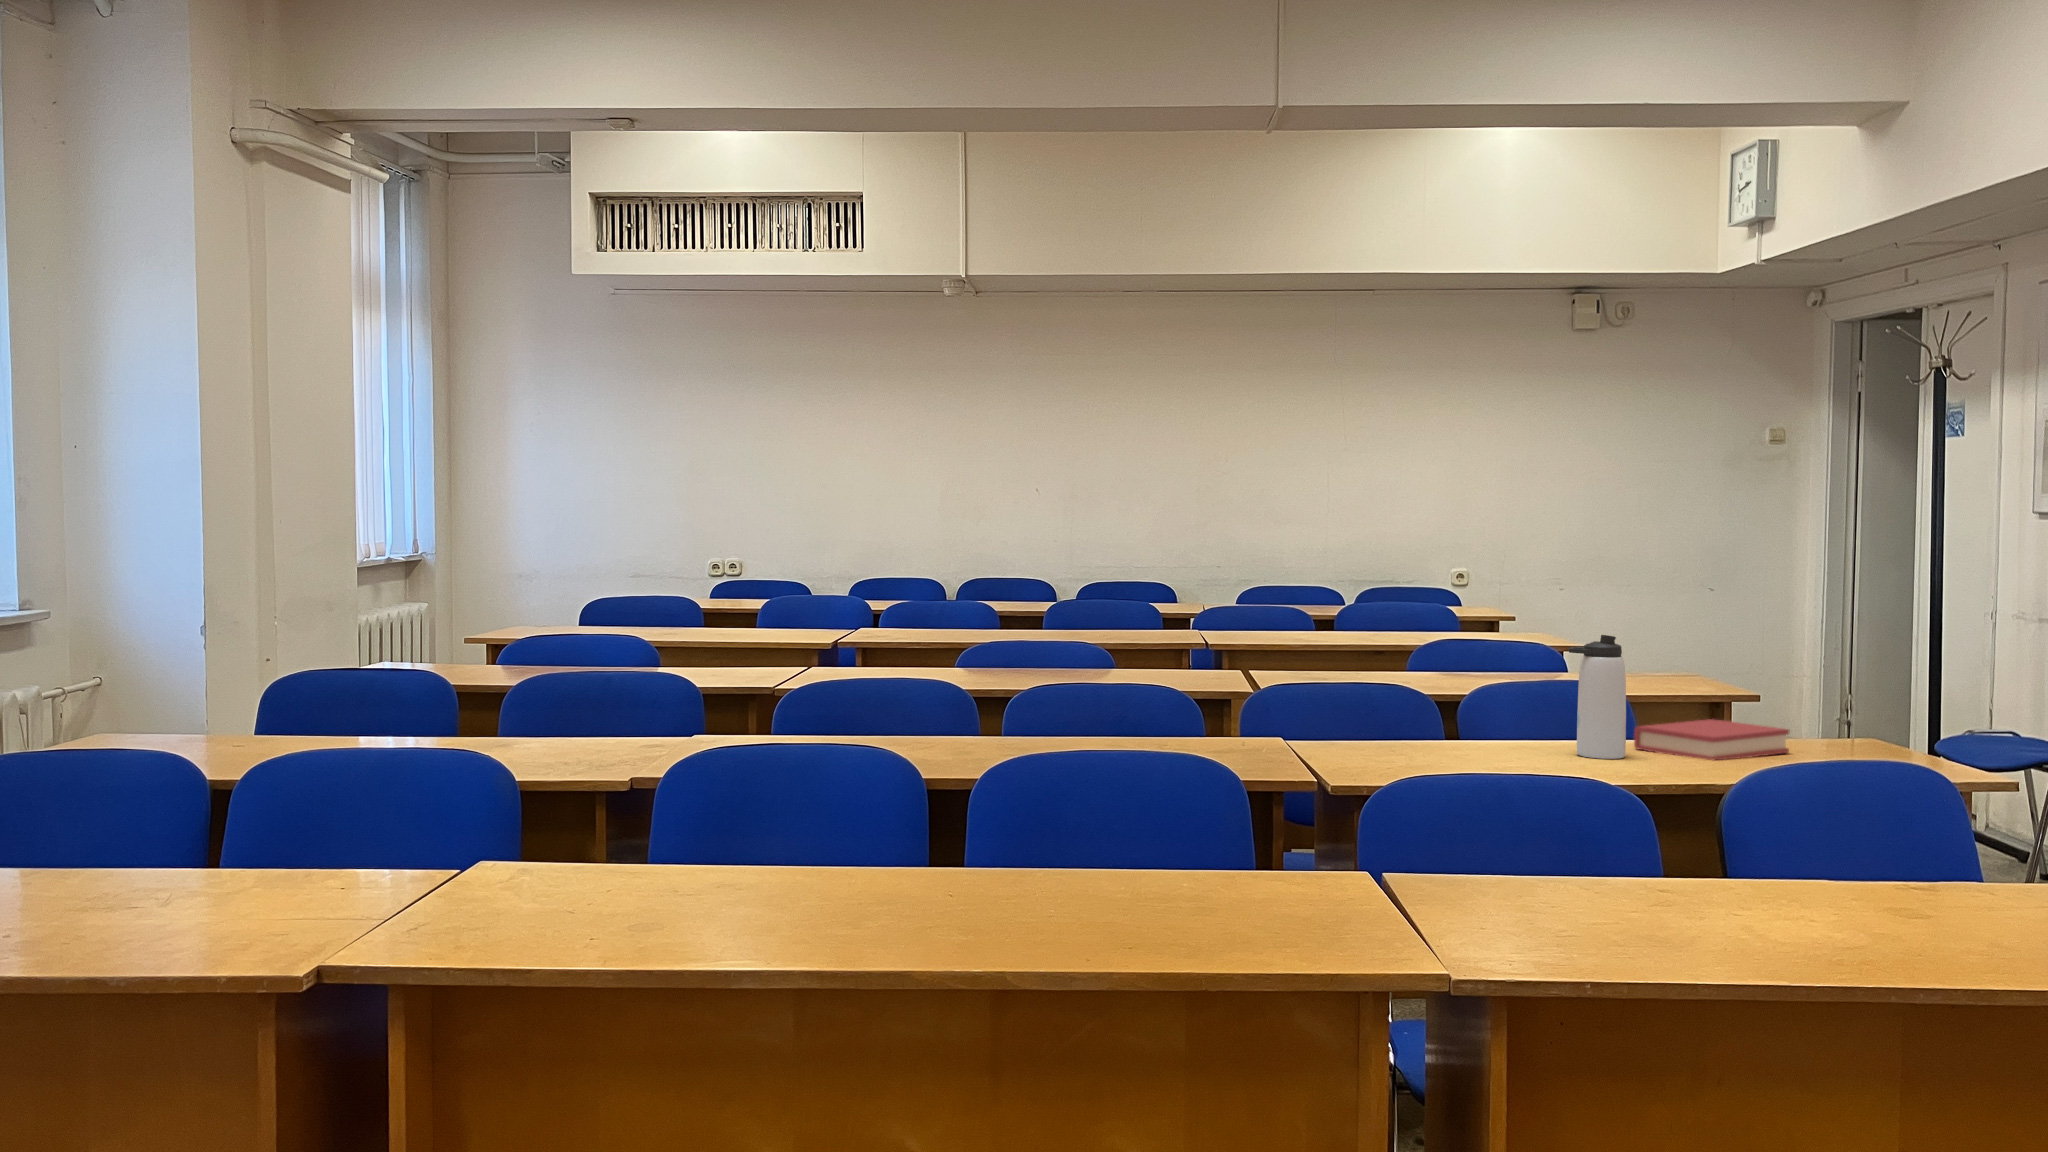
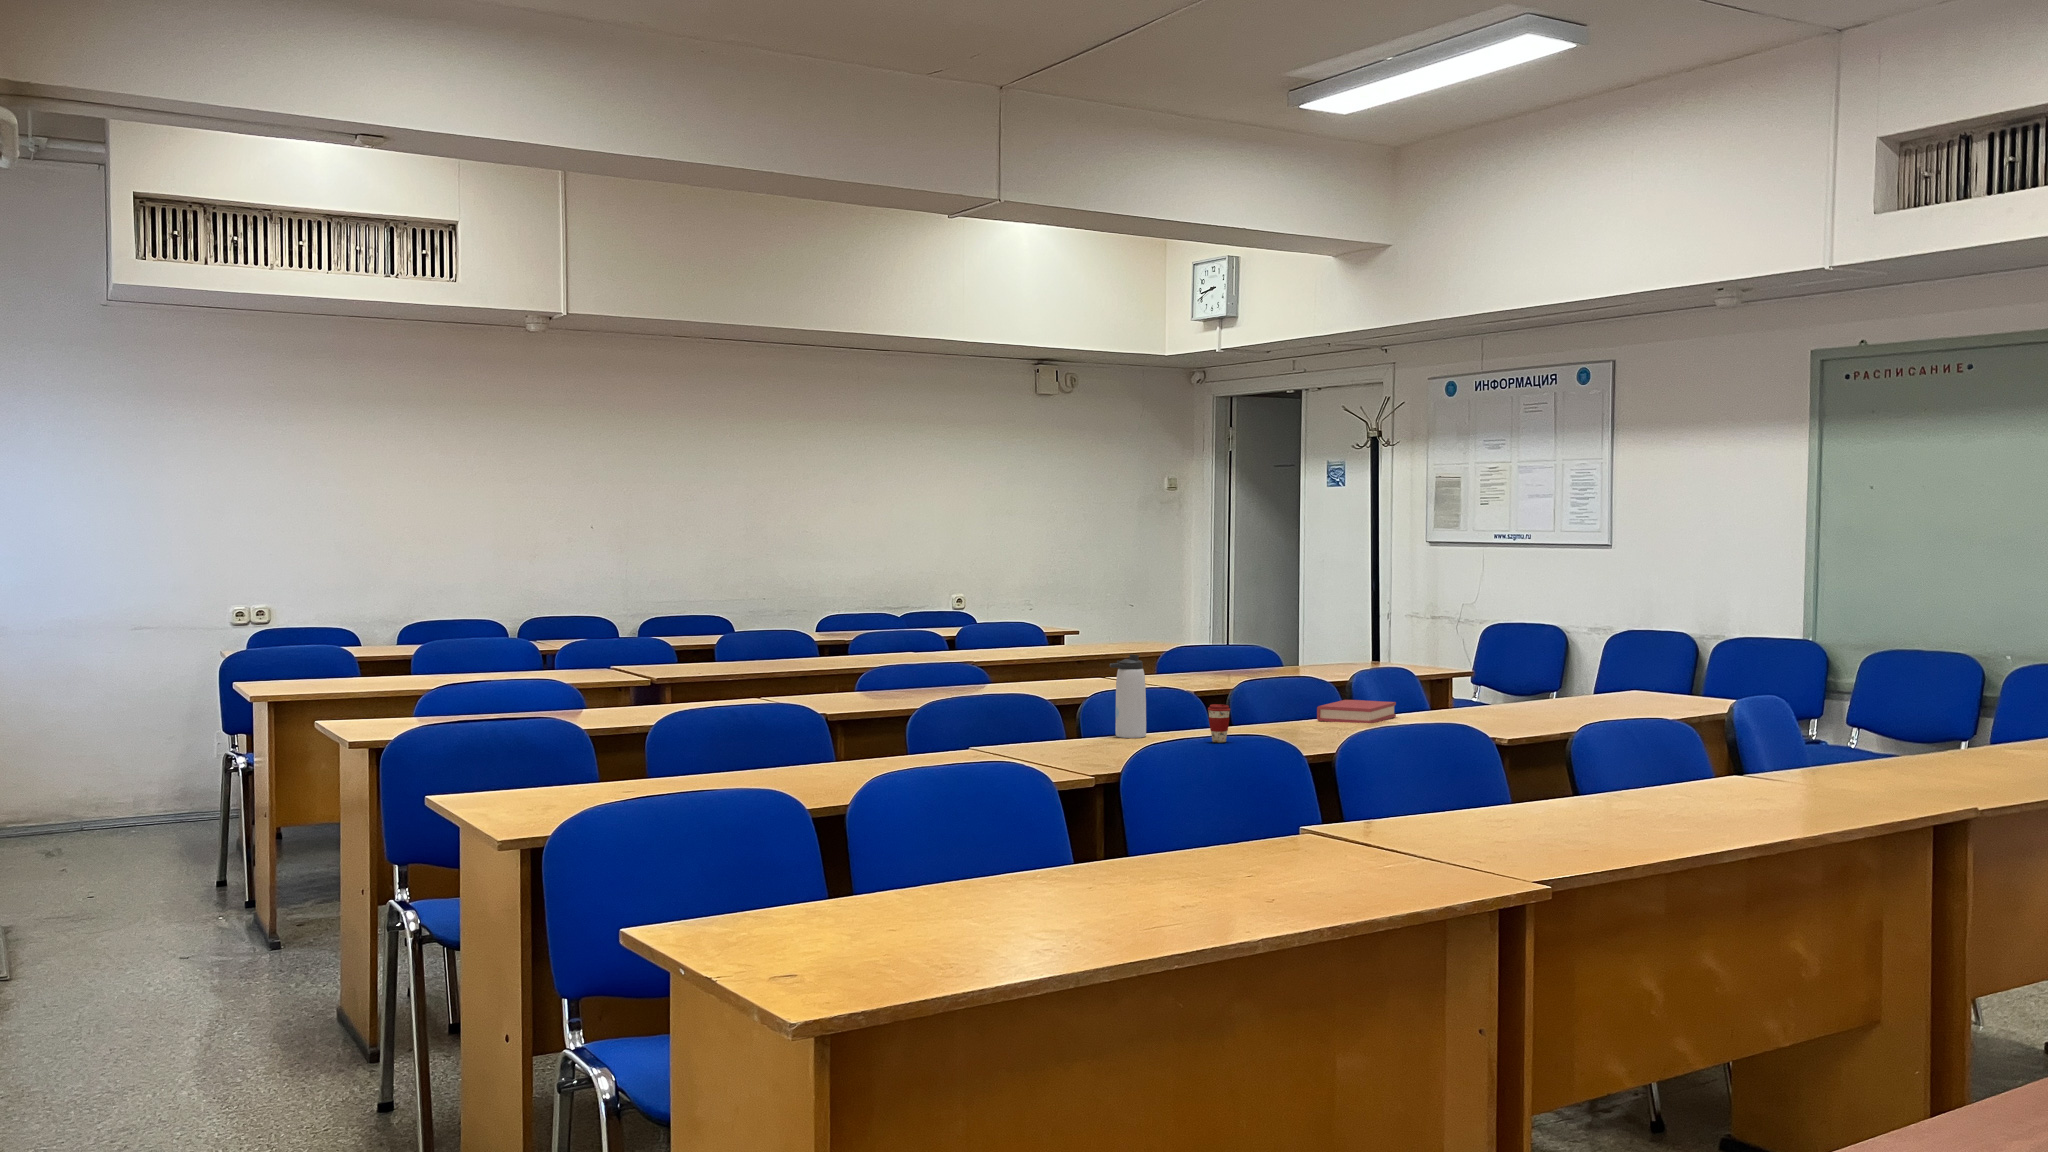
thermos bottle: present [1569,635,1626,759] -> present [1110,654,1146,738]
coffee cup: none [1331,713,1368,773] -> present [1208,704,1230,742]

